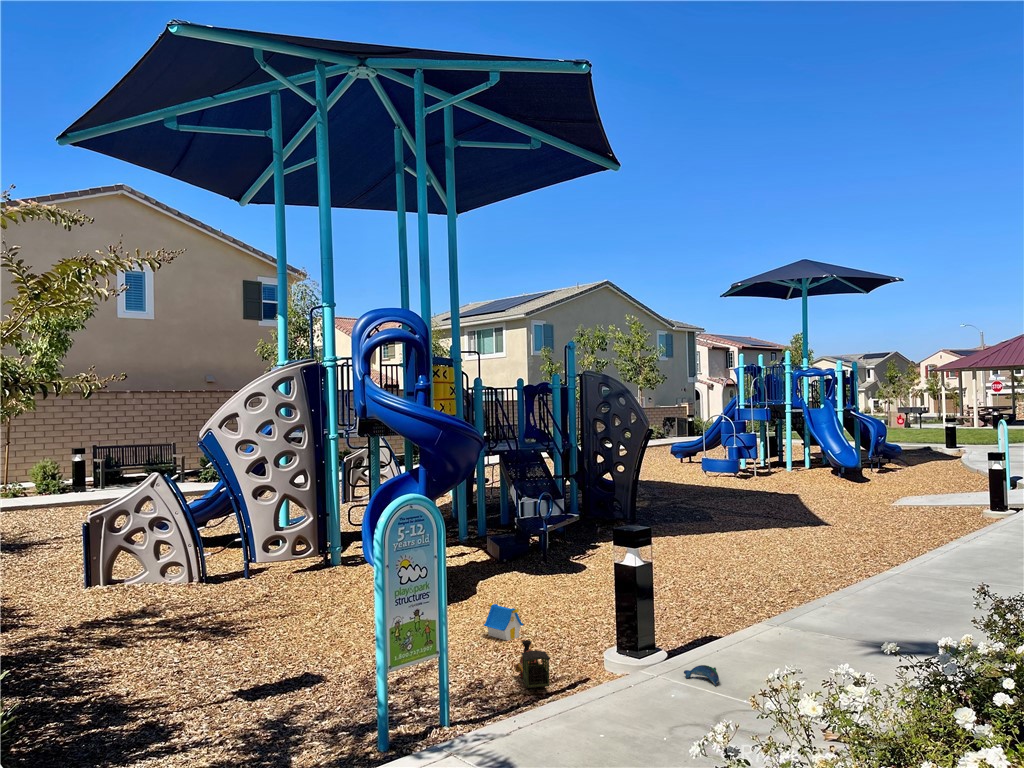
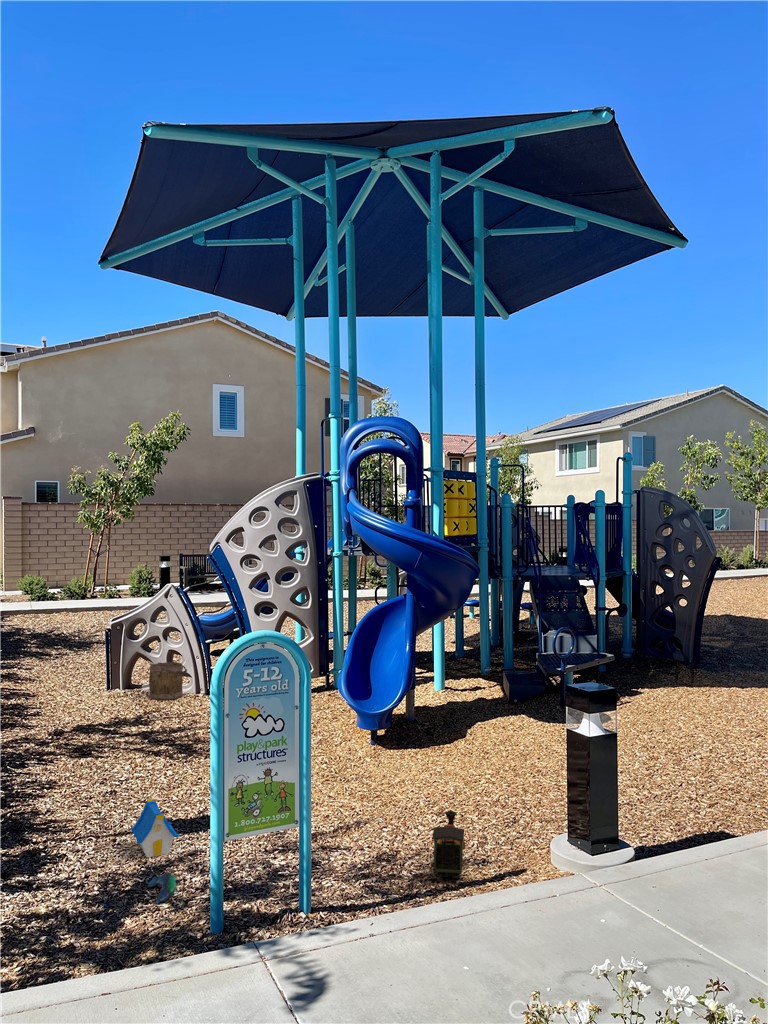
bucket: none [147,548,187,588] -> present [149,660,187,700]
toy house: present [484,603,524,641] -> present [131,798,179,857]
plush toy: present [684,665,719,686] -> present [148,874,180,904]

